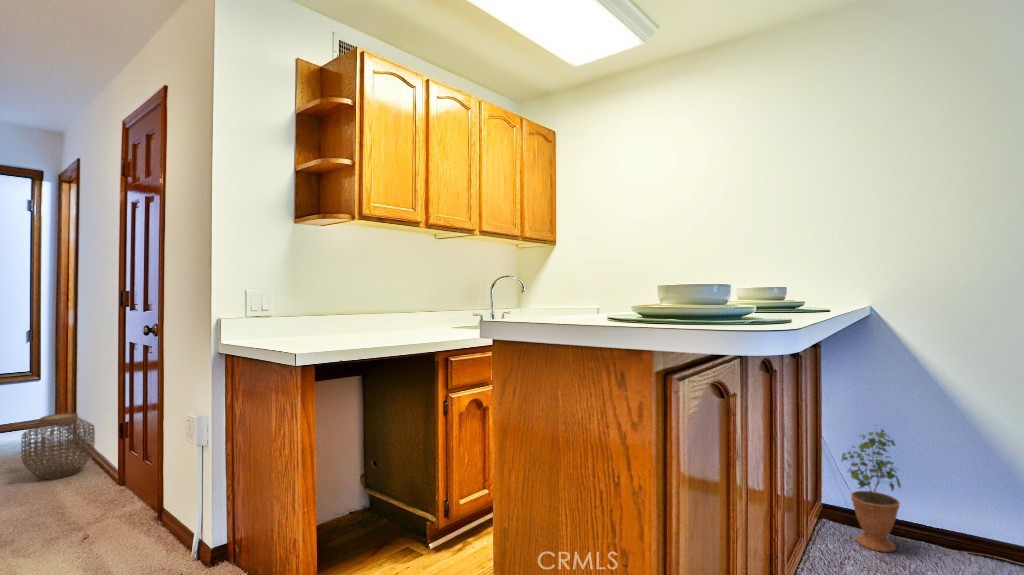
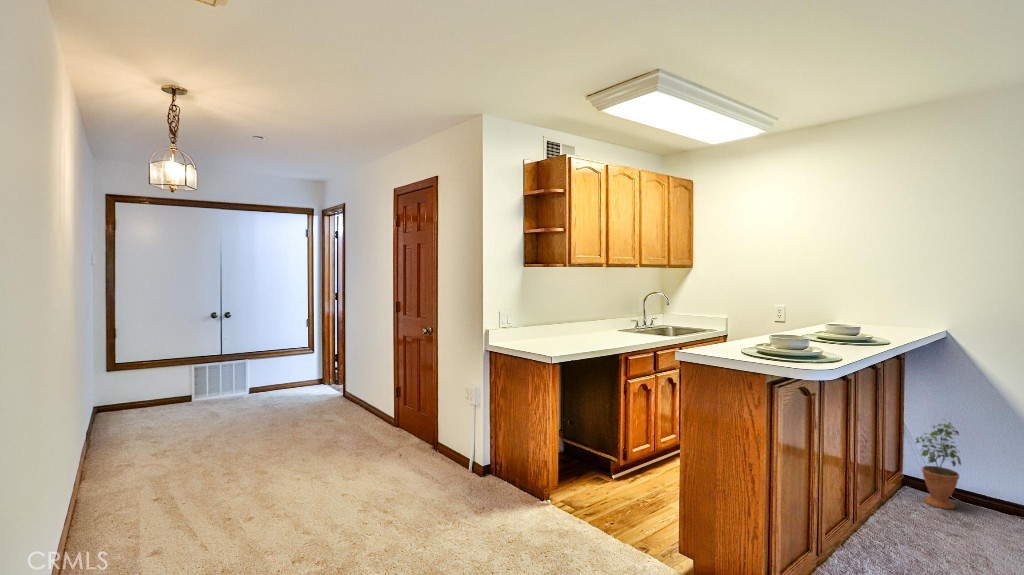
woven basket: present [21,413,95,479] -> none [334,379,372,420]

